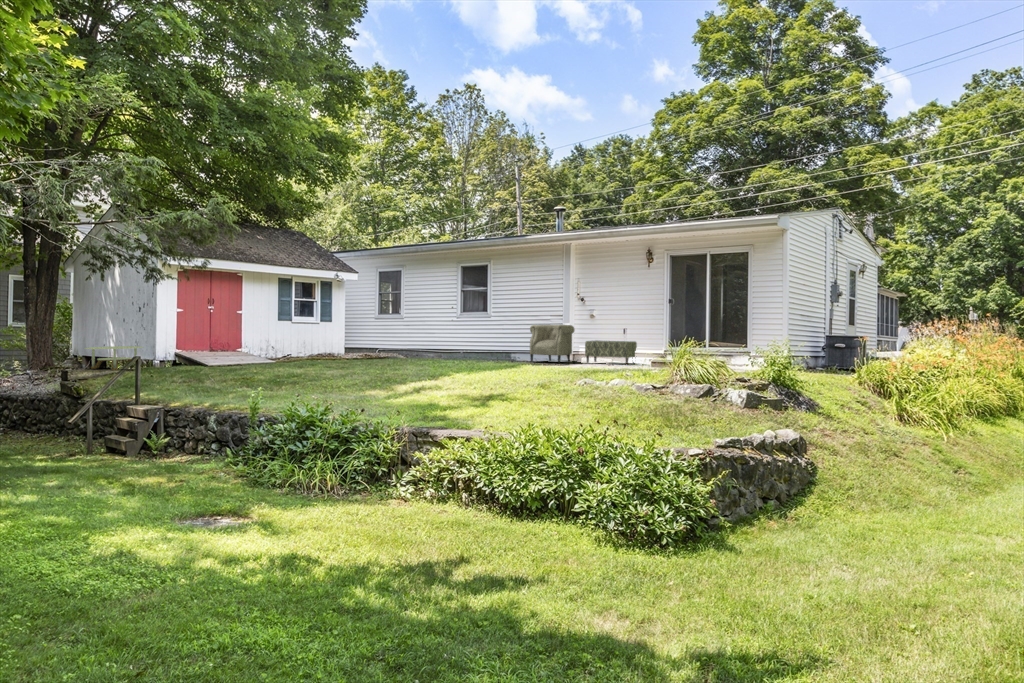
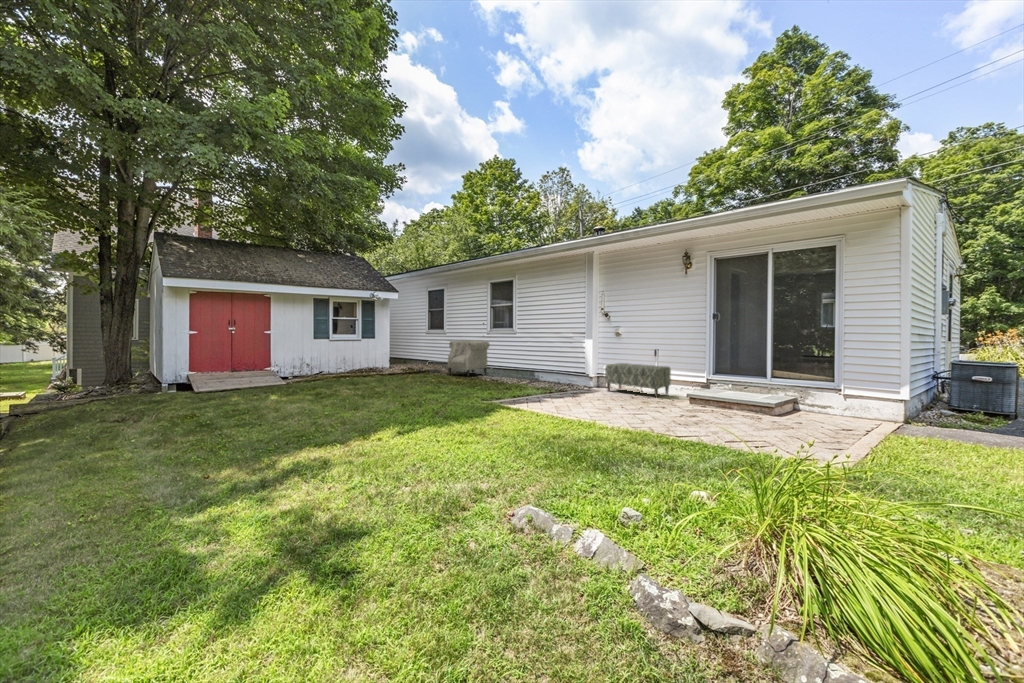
chair: present [530,325,575,364] -> present [448,340,489,377]
round table: present [85,346,142,370] -> none [89,368,158,395]

